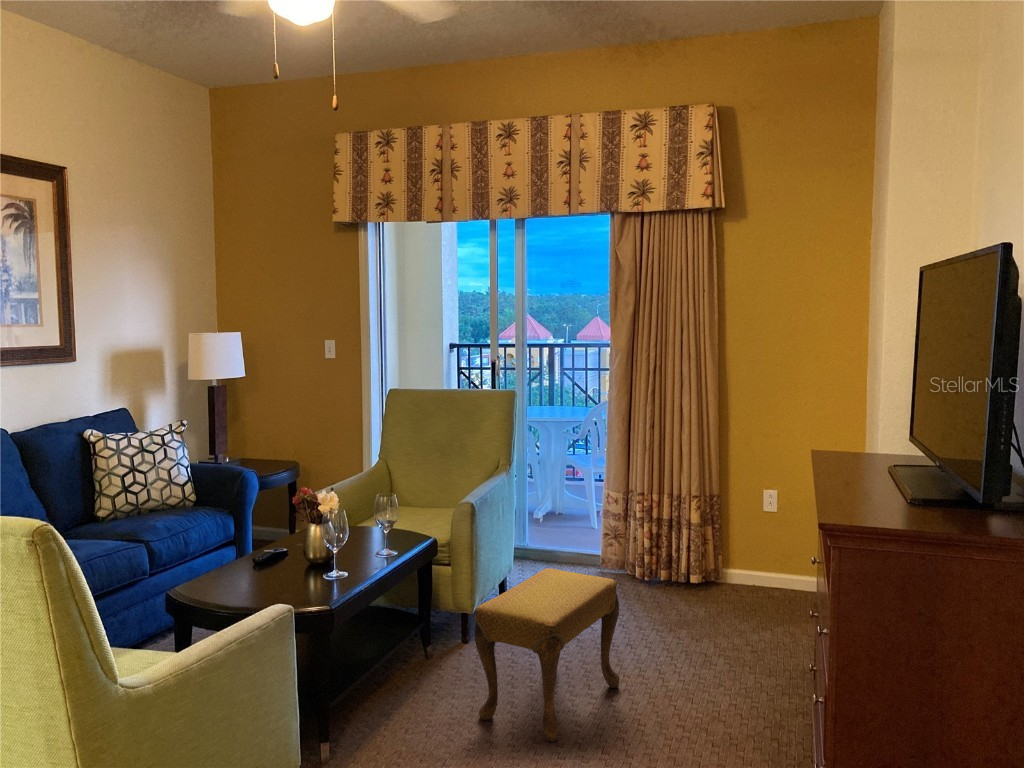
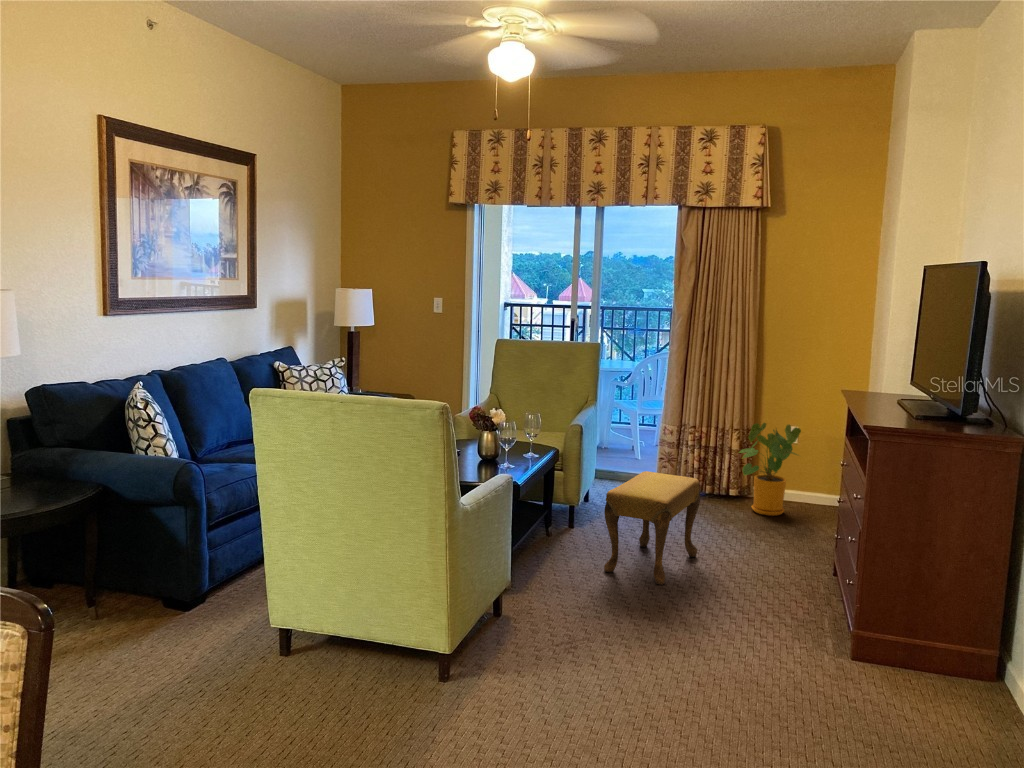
house plant: none [691,487,779,612] -> present [739,423,801,516]

